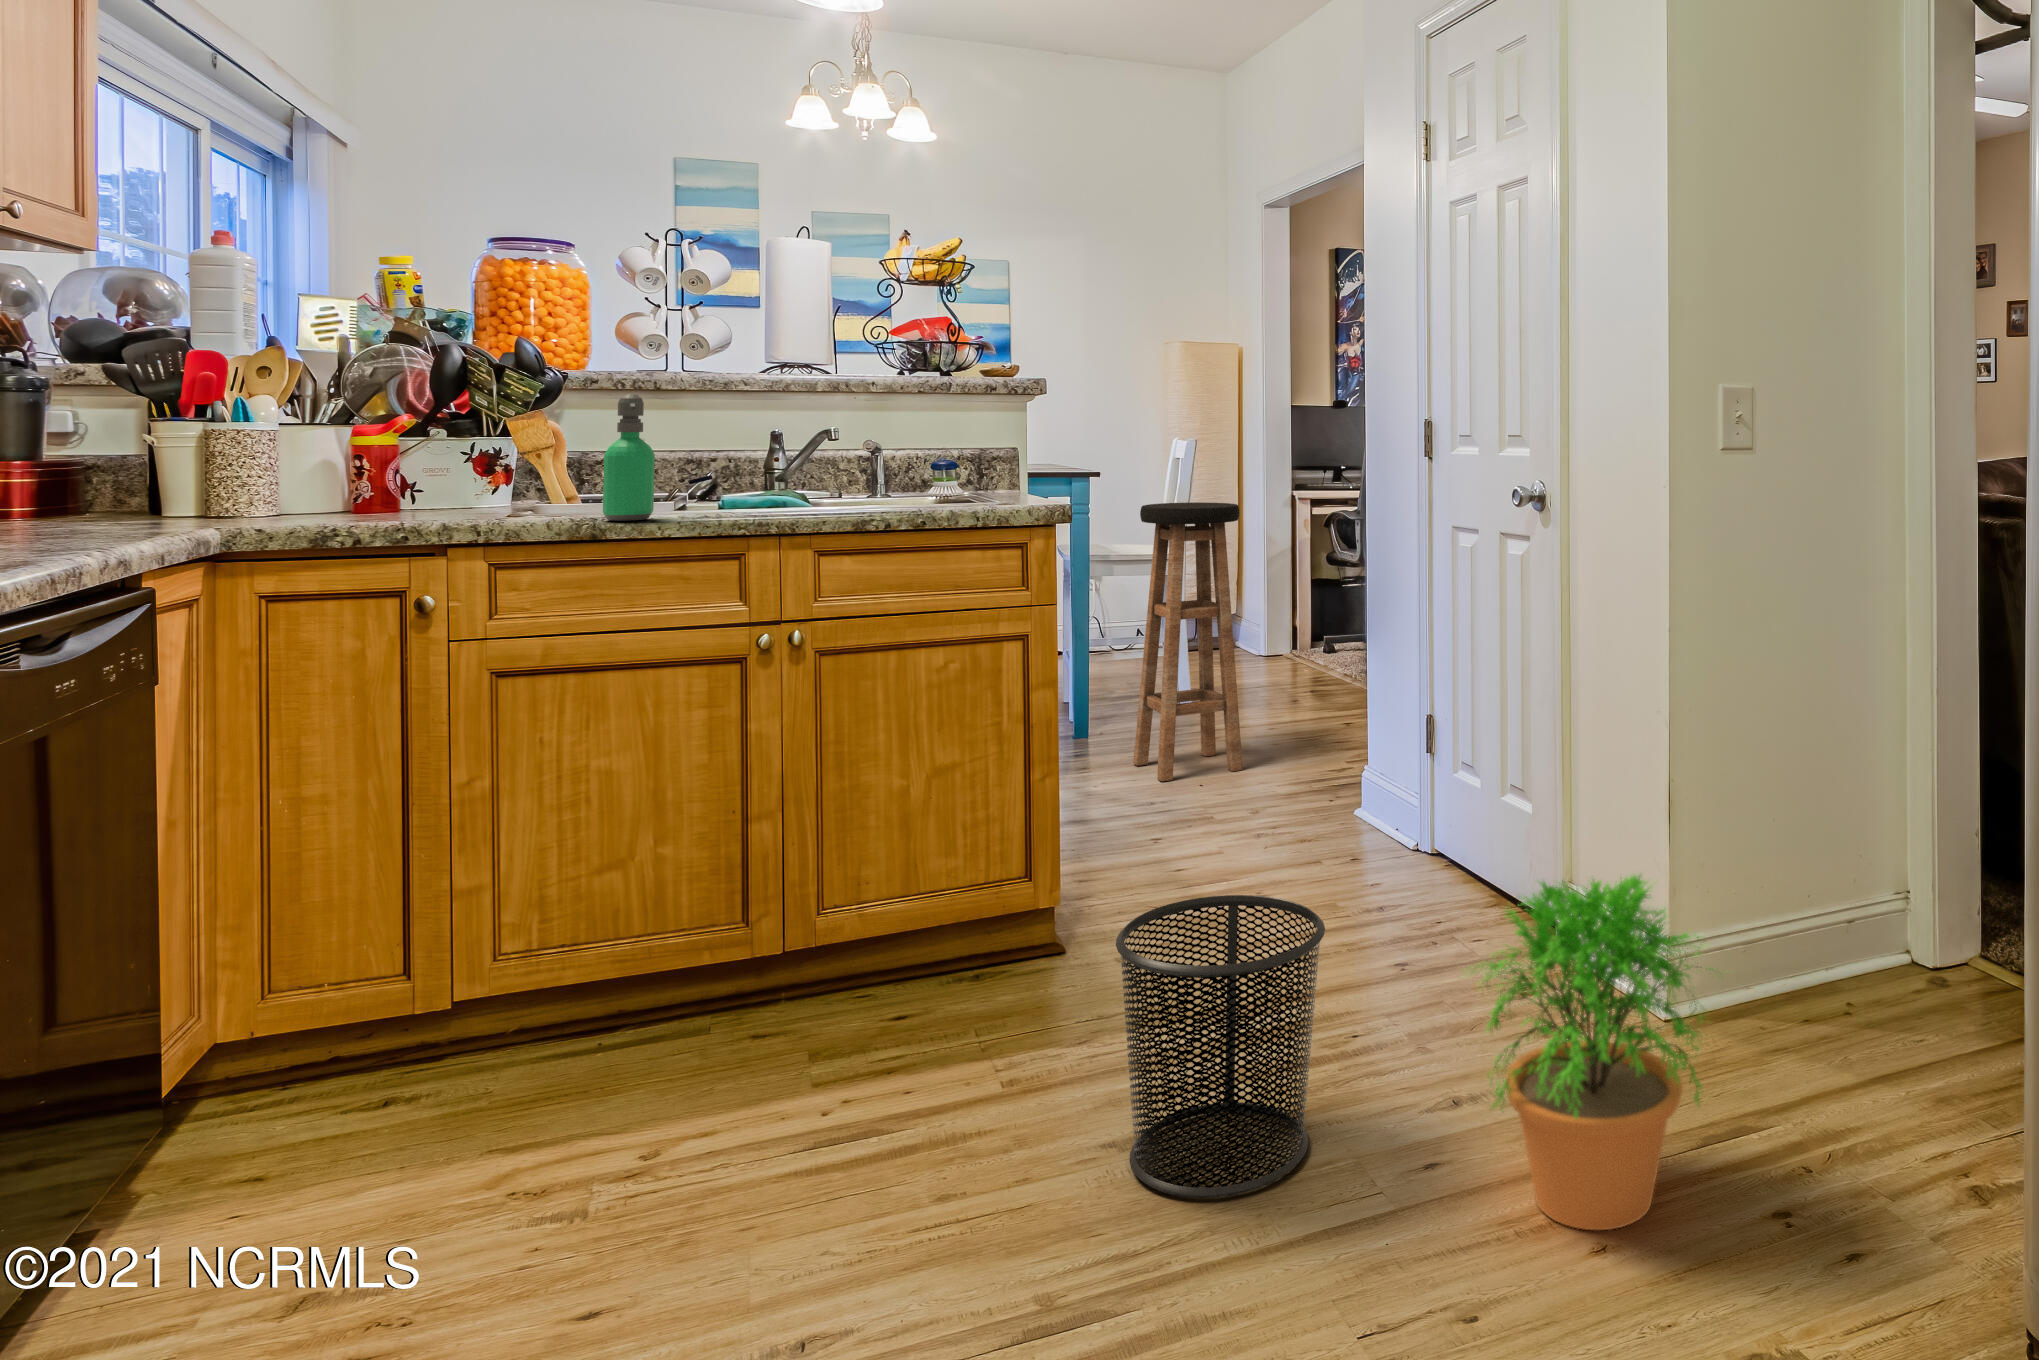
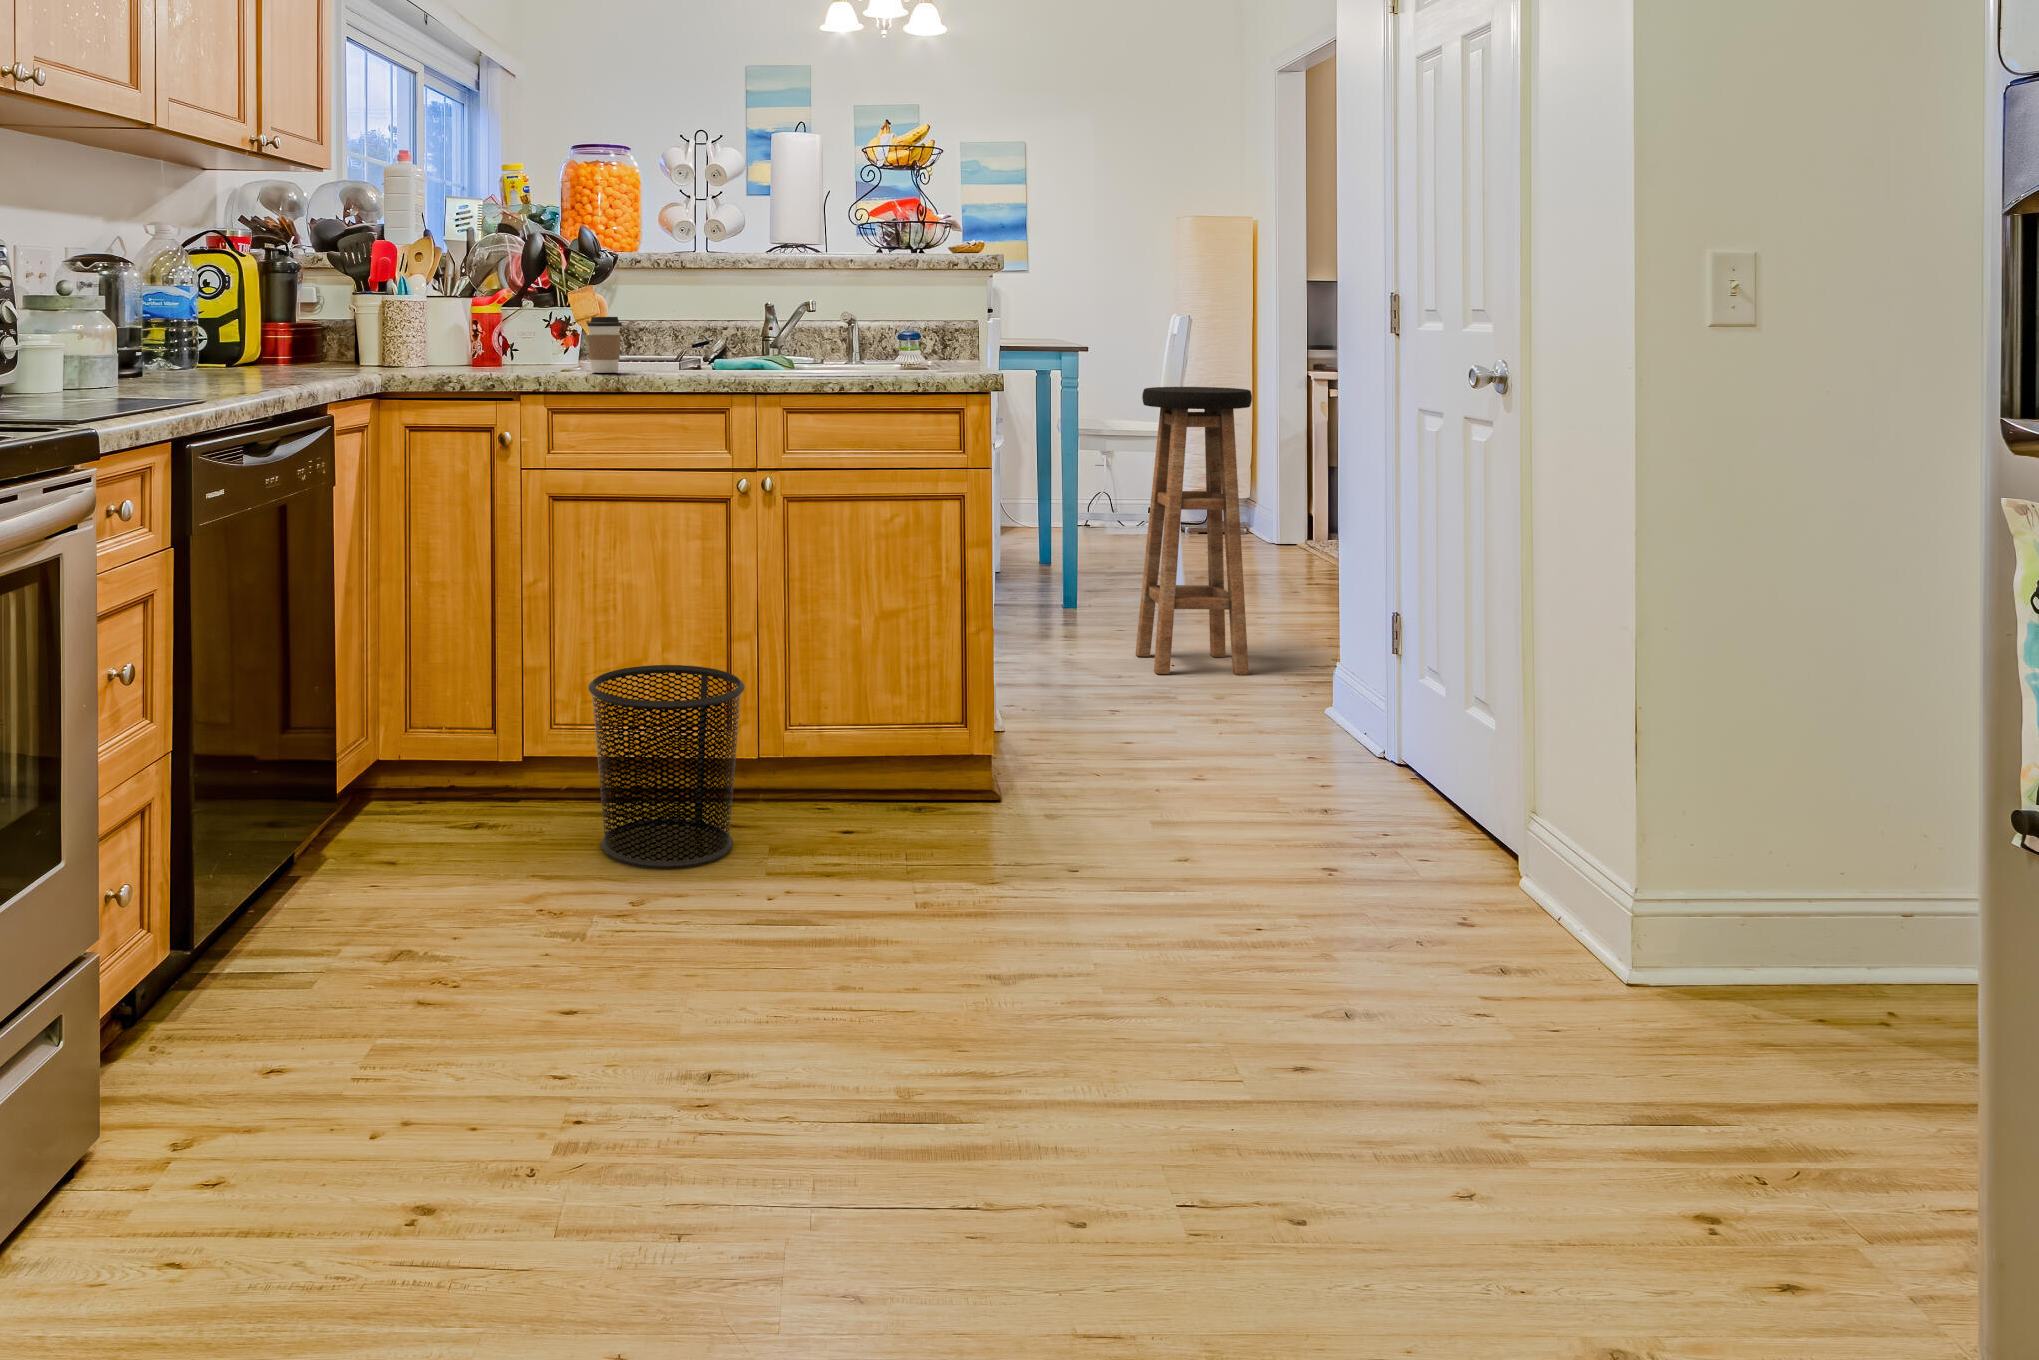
soap dispenser: present [603,394,655,521] -> none [620,271,656,378]
coffee cup: none [548,447,599,515] -> present [587,317,622,373]
potted plant: present [1469,875,1713,1230] -> none [1305,790,1635,1167]
waste bin: present [1116,895,1325,1198] -> present [588,665,745,868]

